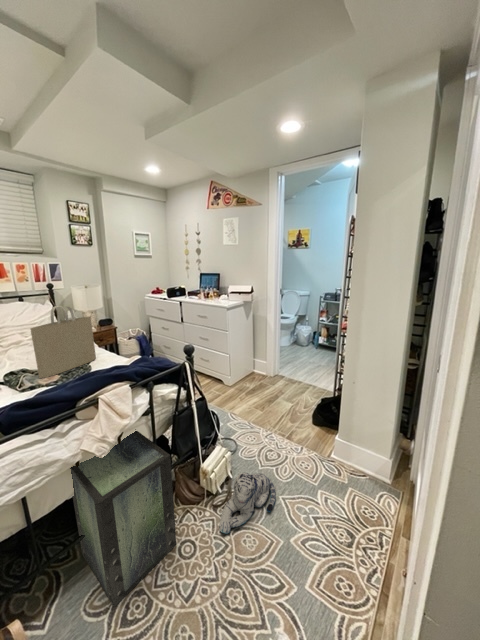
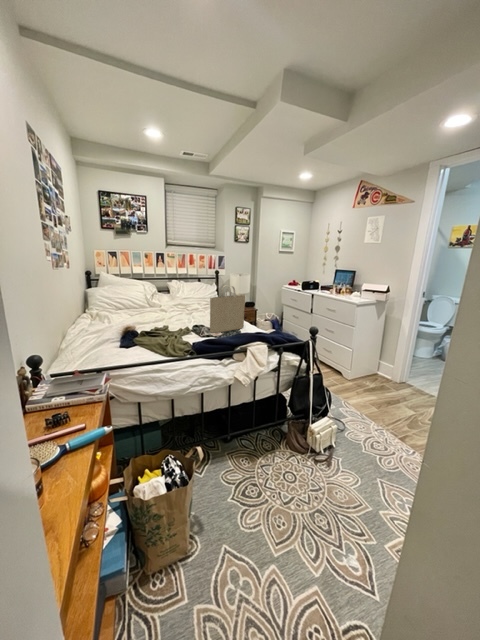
storage box: present [70,429,176,607] -> none [222,379,288,486]
plush toy: present [219,473,276,534] -> none [317,441,375,485]

